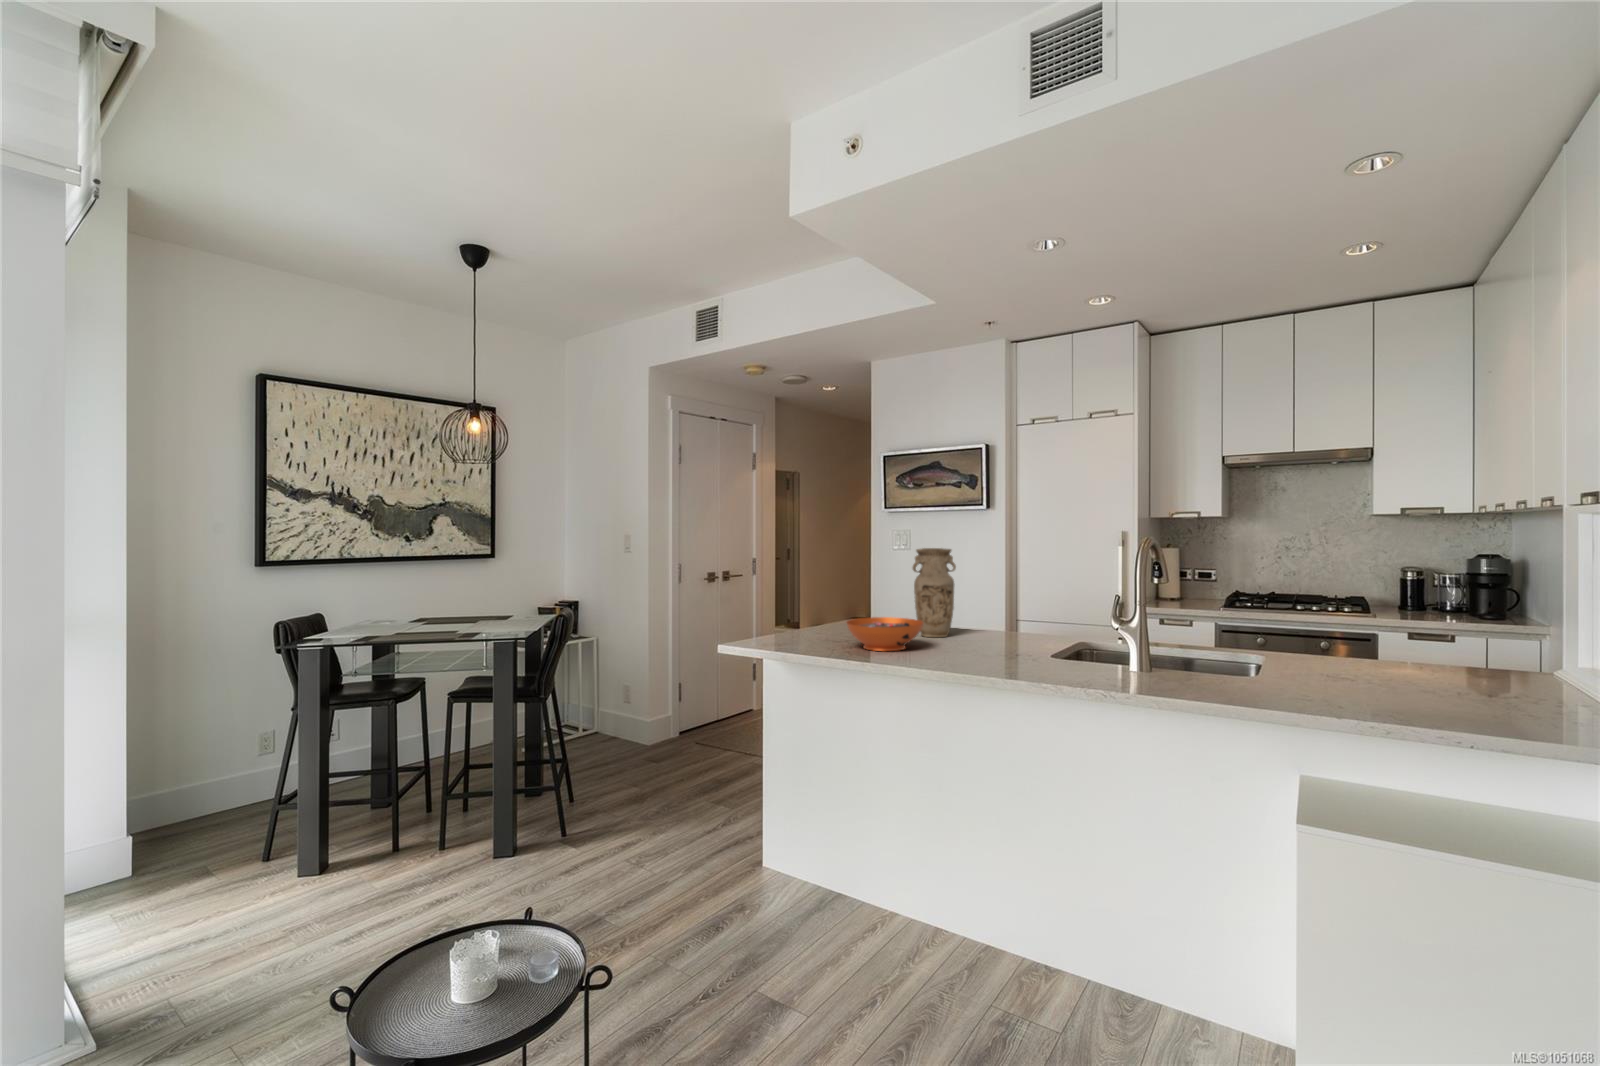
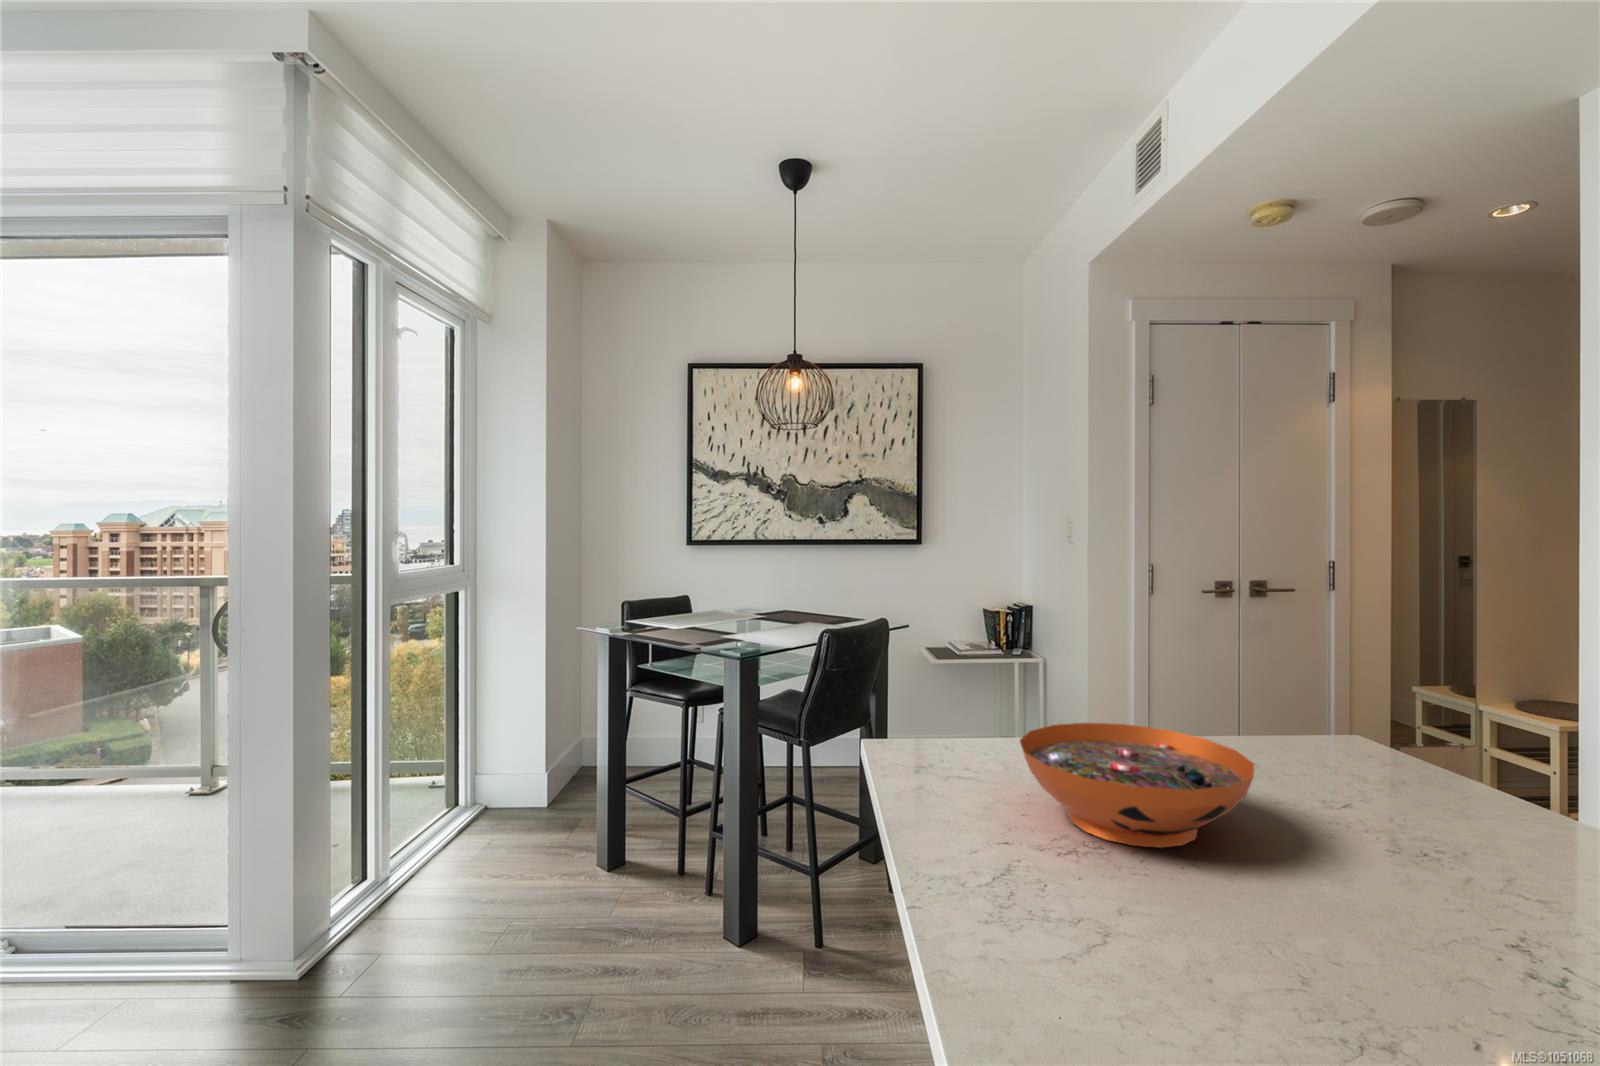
vase: present [913,548,956,637] -> none [1339,552,1507,848]

